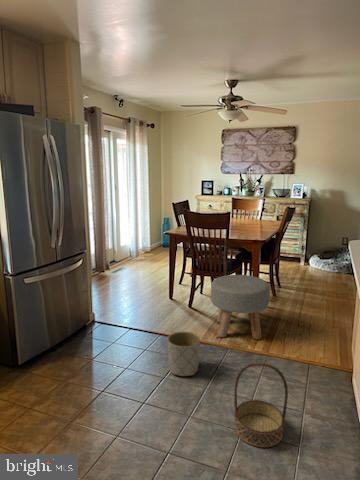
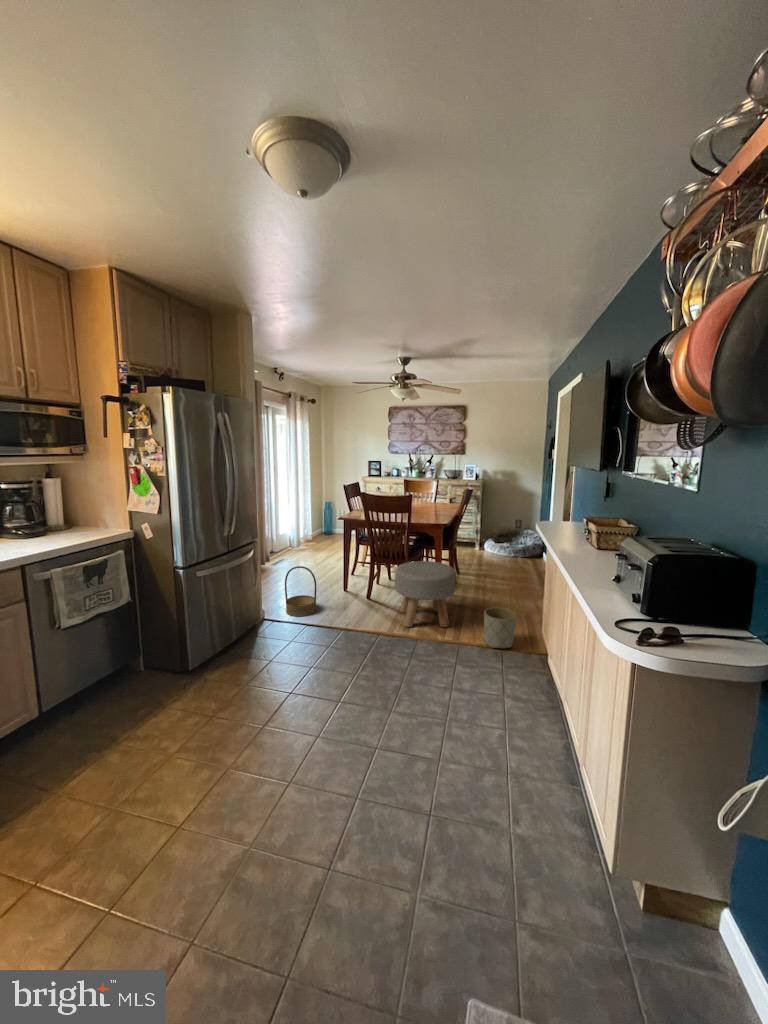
planter: present [167,332,200,376] -> present [484,607,516,648]
basket: present [234,363,288,448] -> present [285,566,316,616]

